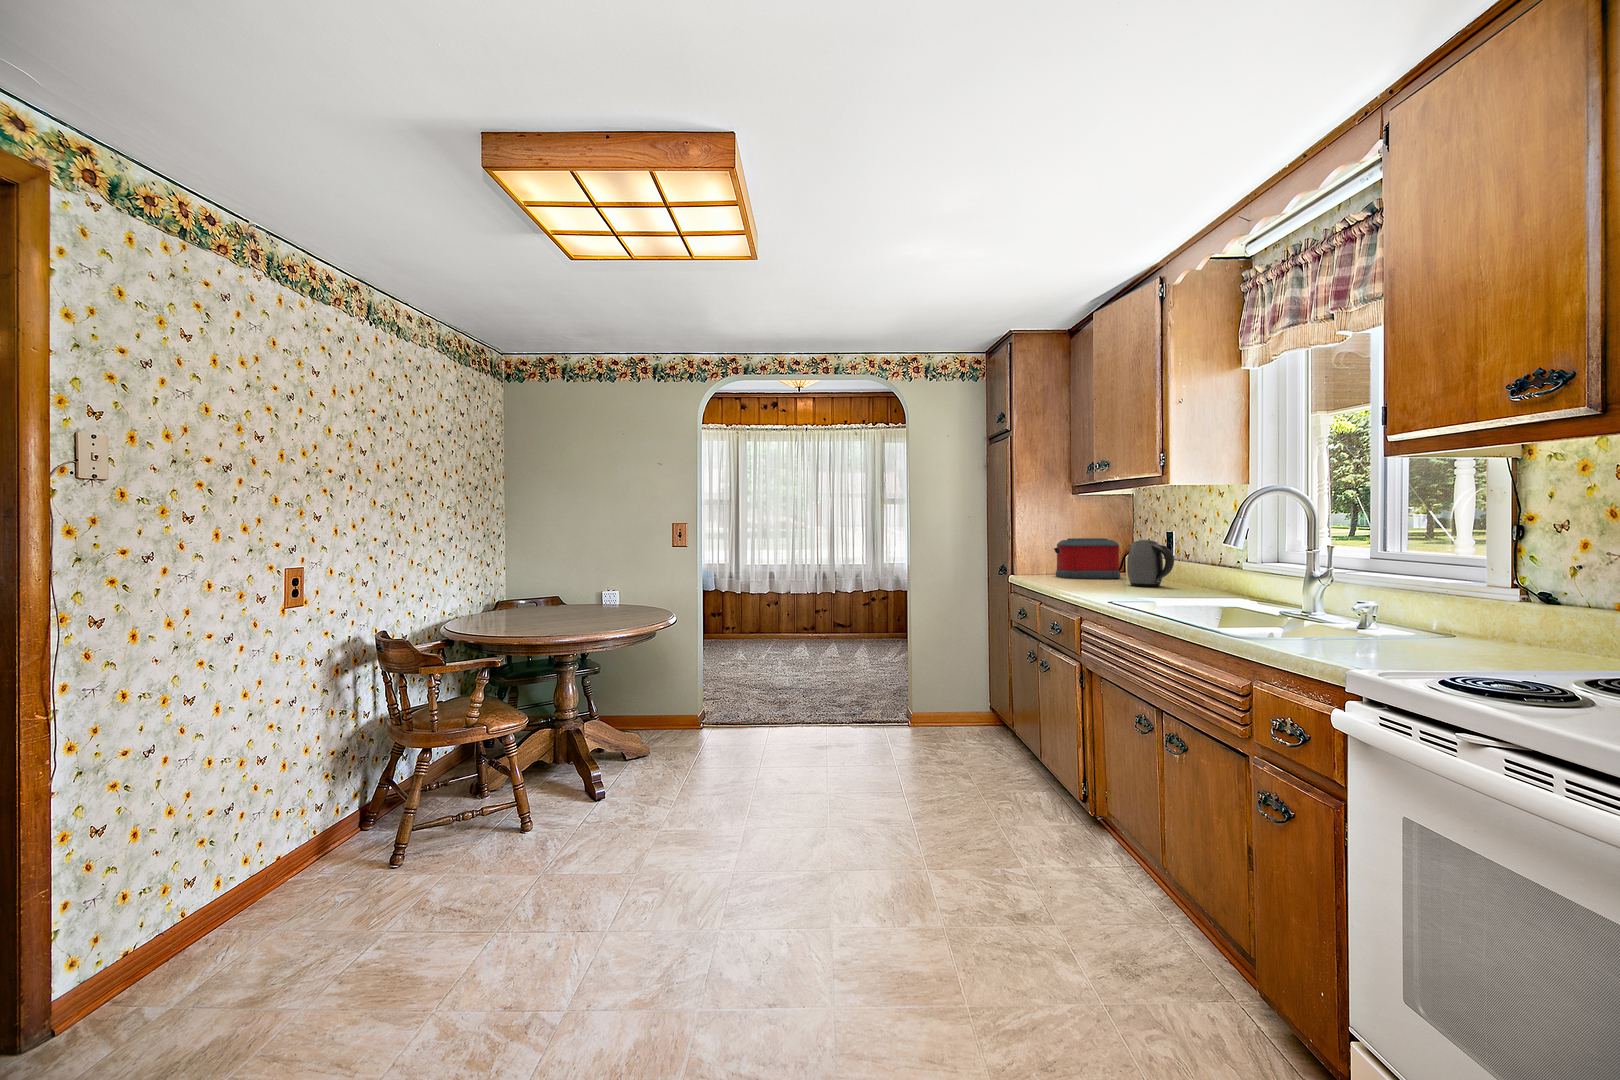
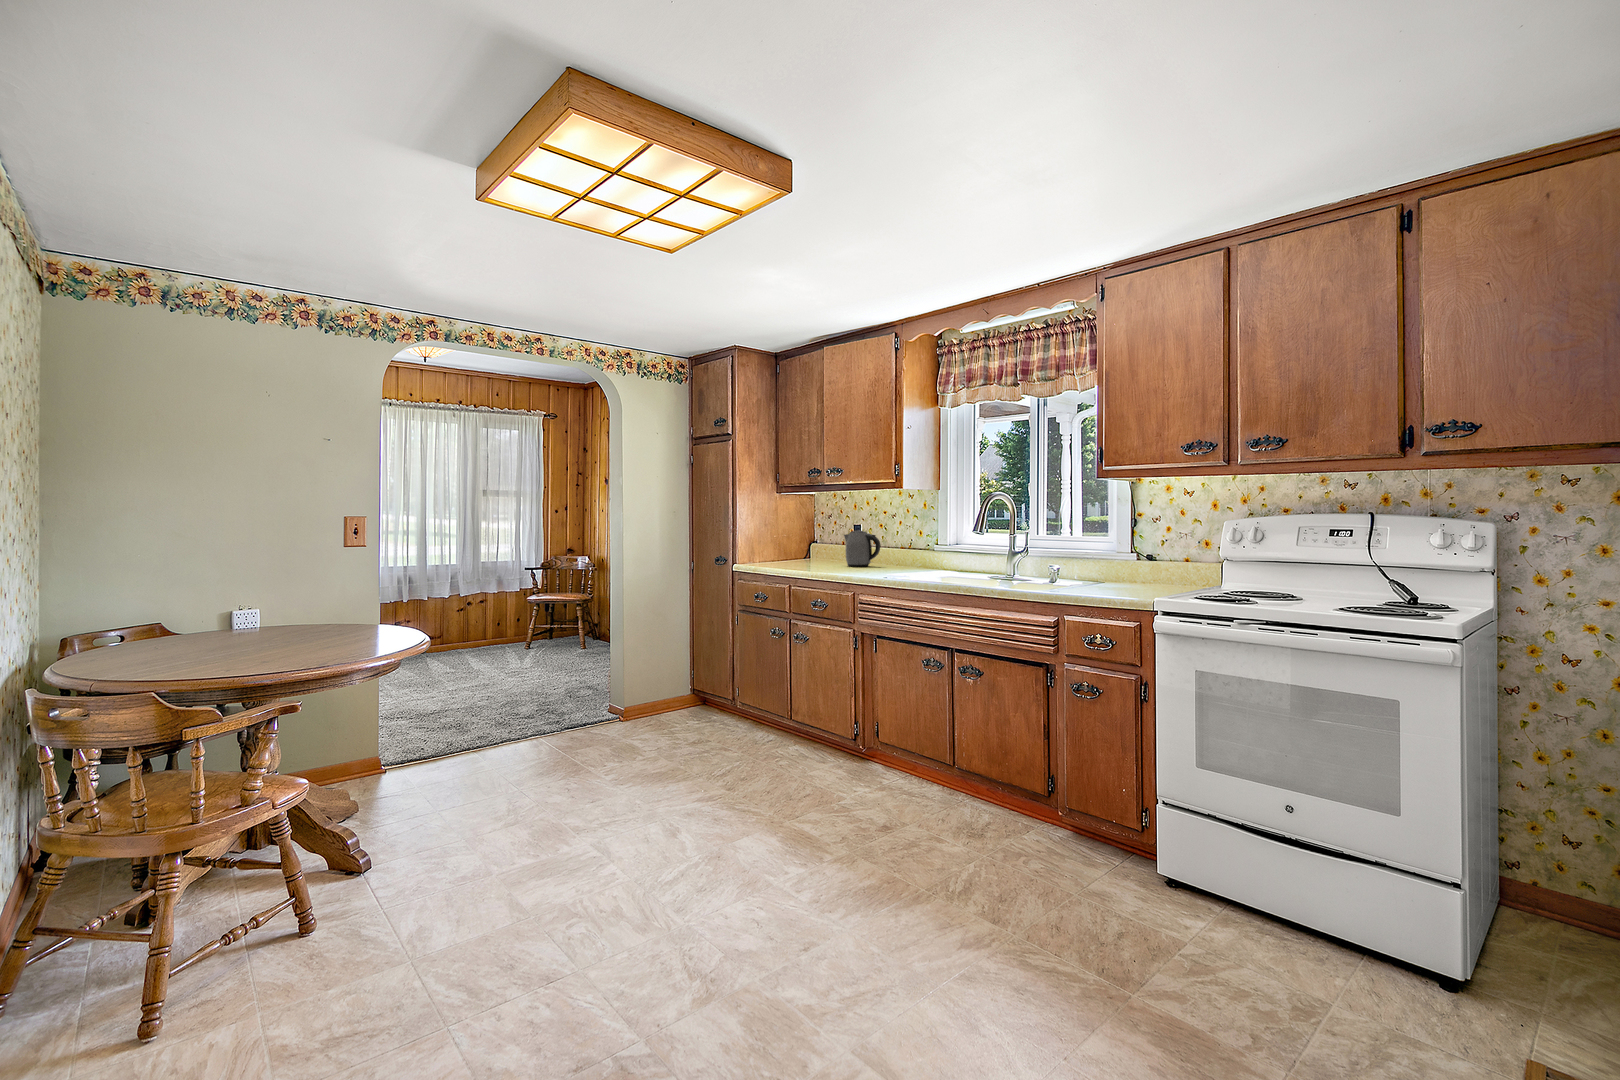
toaster: present [1054,538,1120,579] -> none [773,530,824,564]

